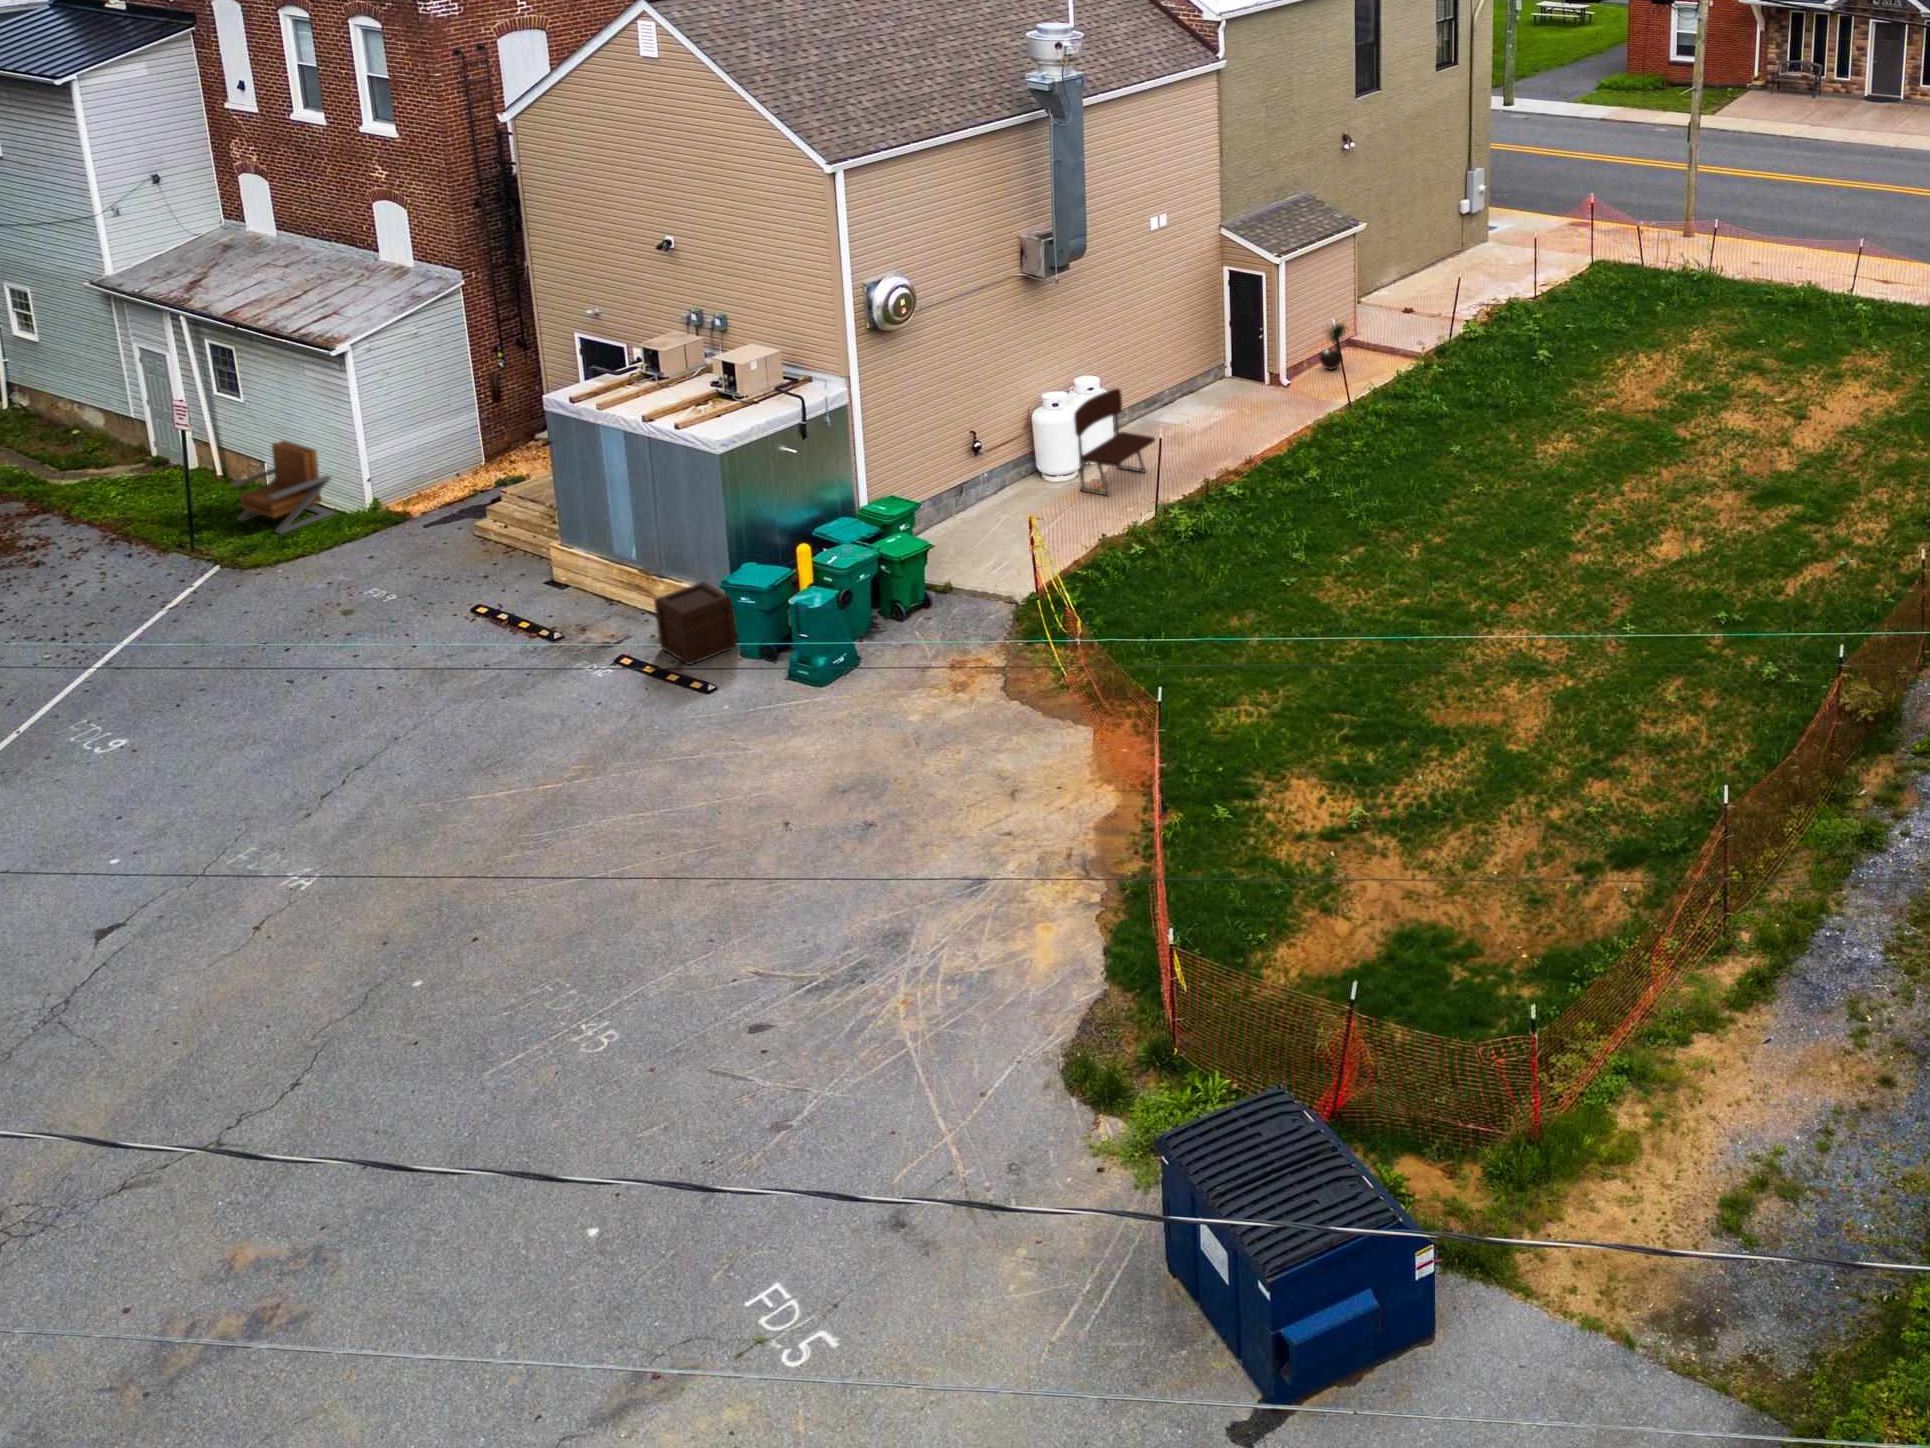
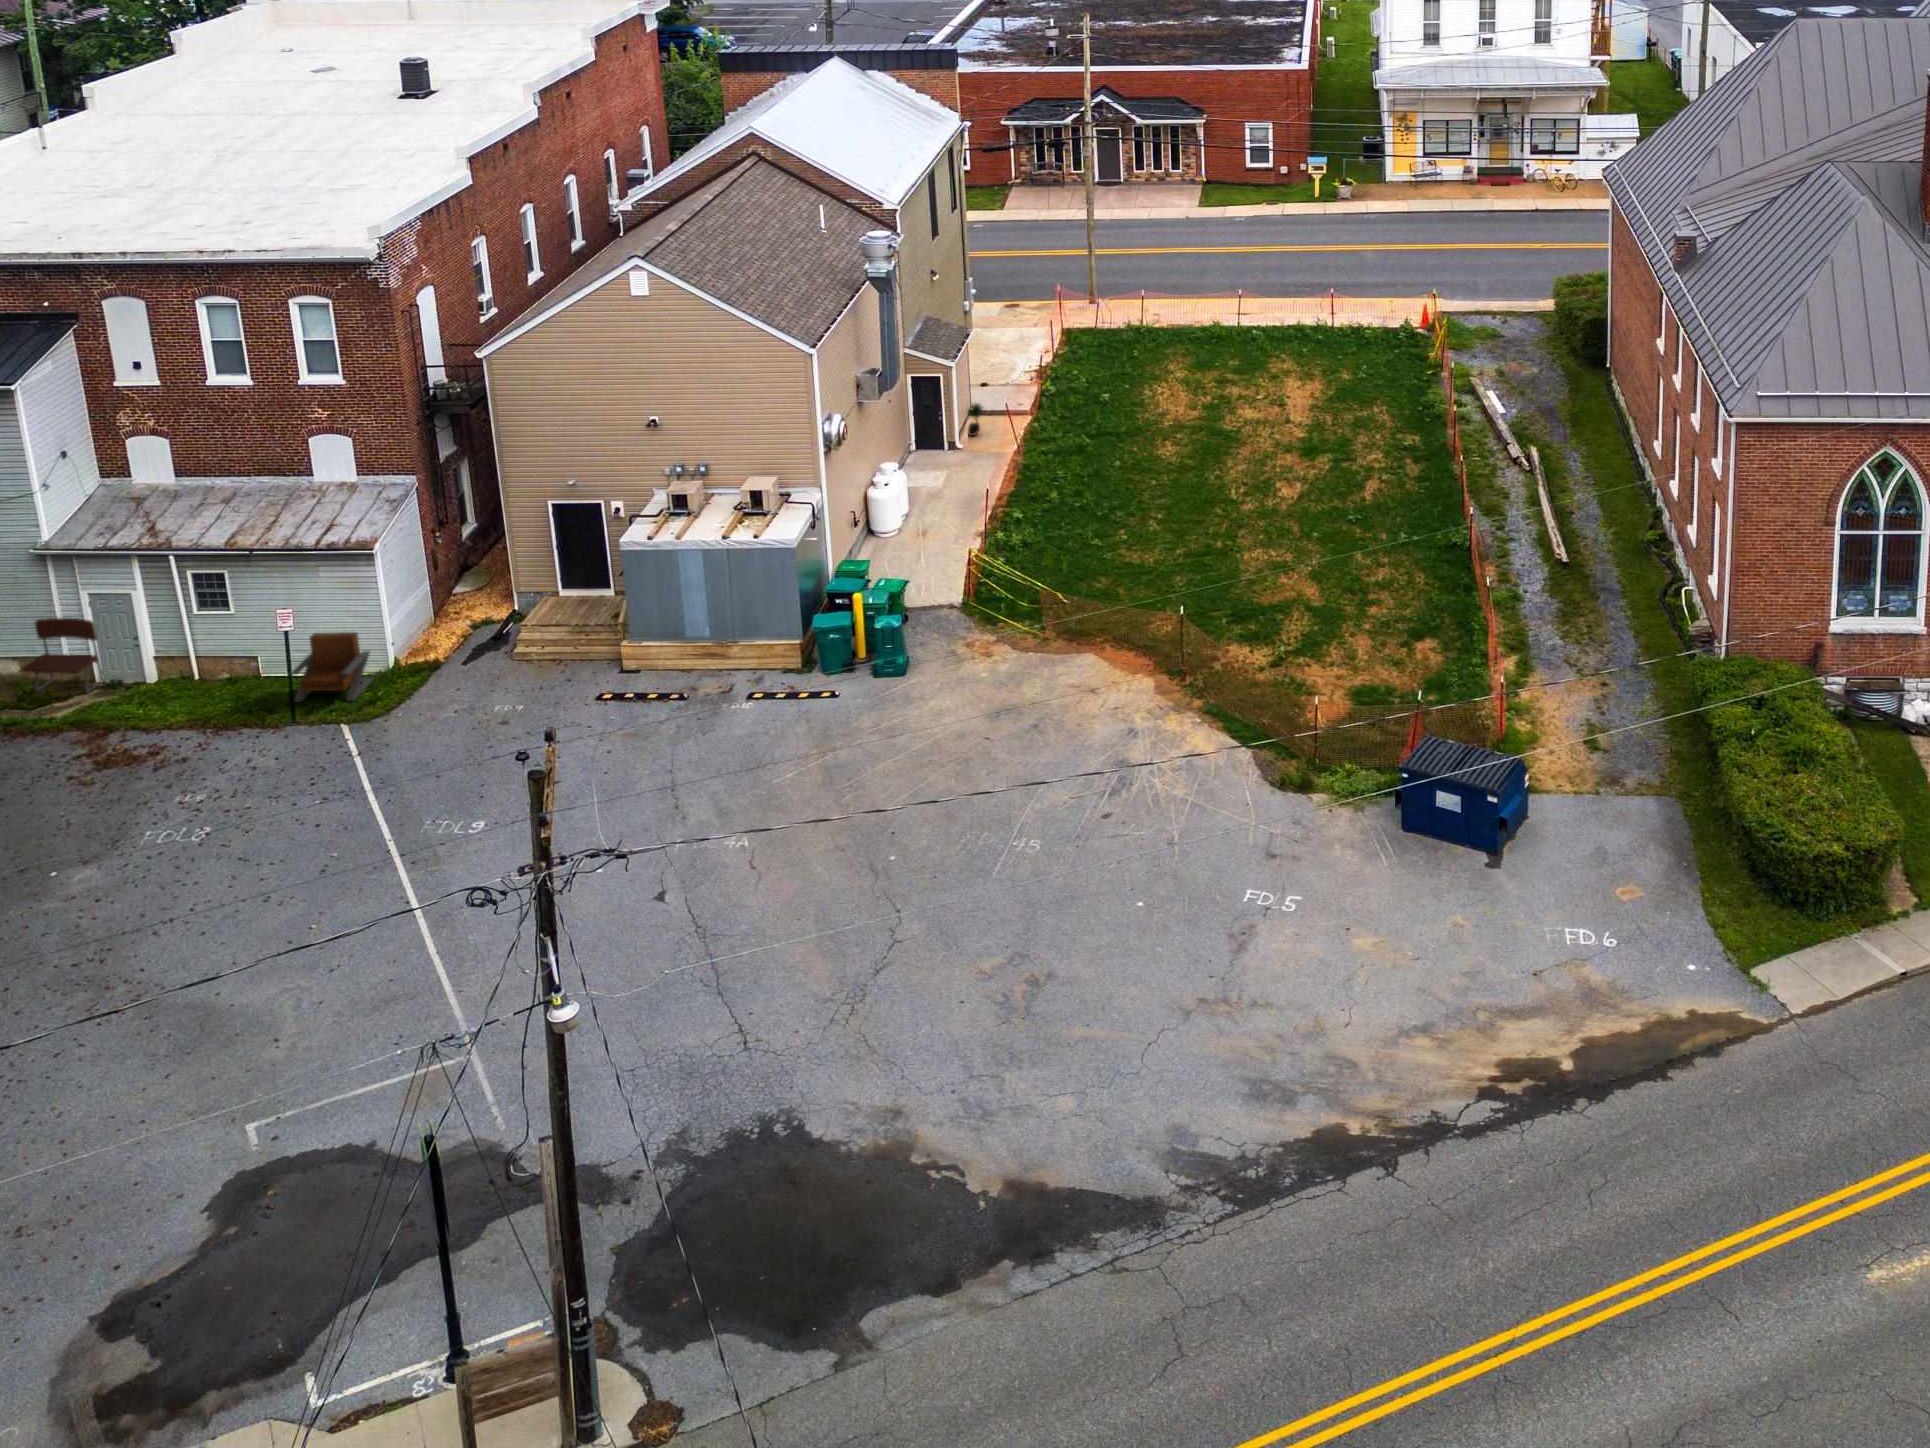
bench: present [1074,388,1155,496] -> present [22,618,104,693]
wooden crate: present [654,582,737,665] -> none [775,638,828,691]

